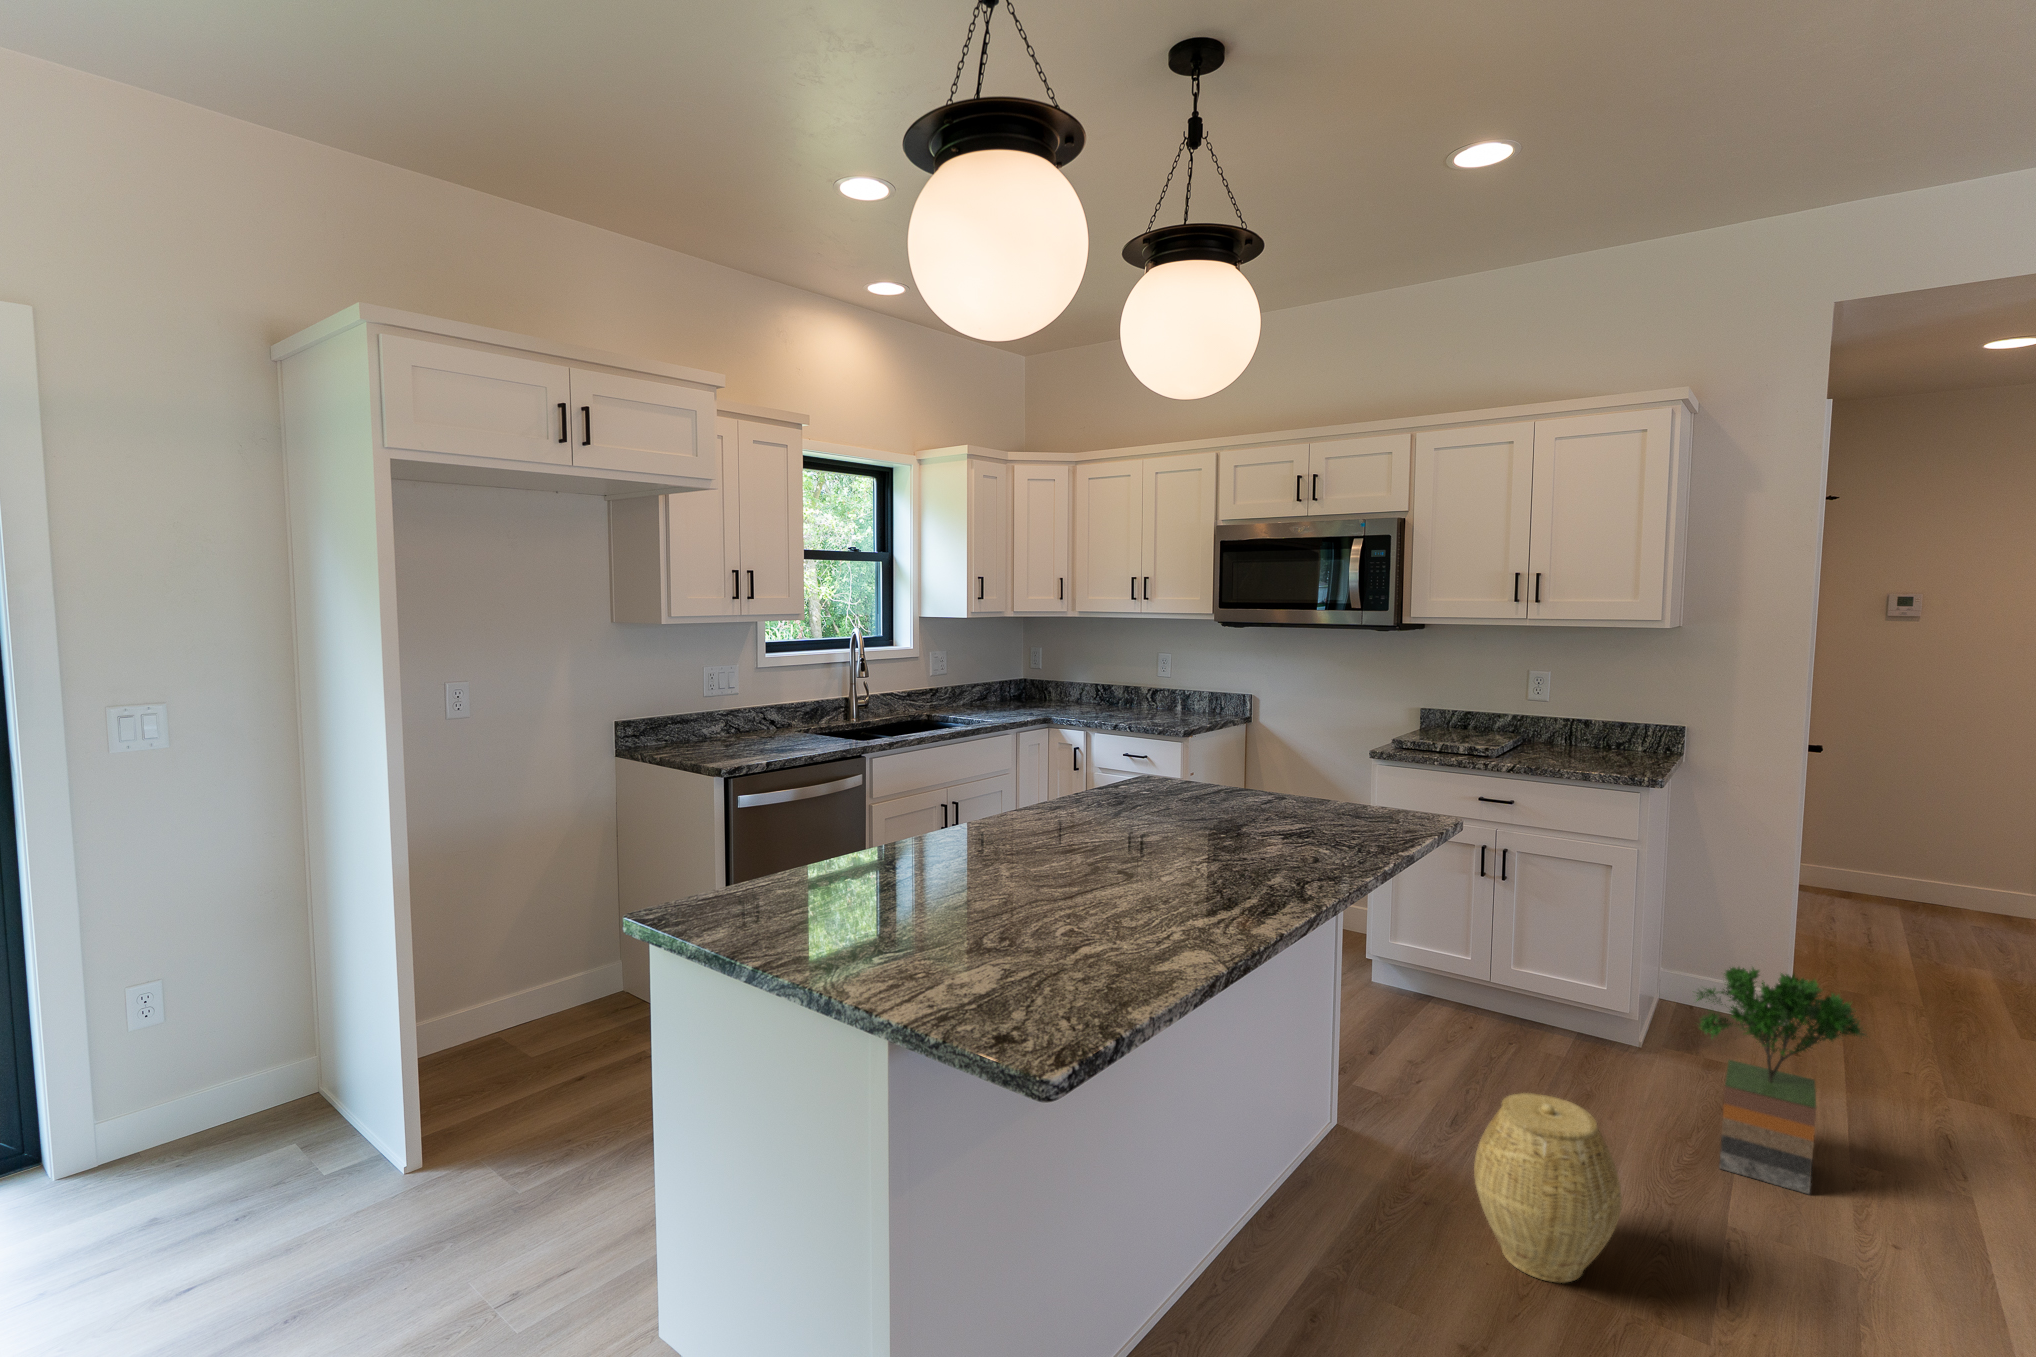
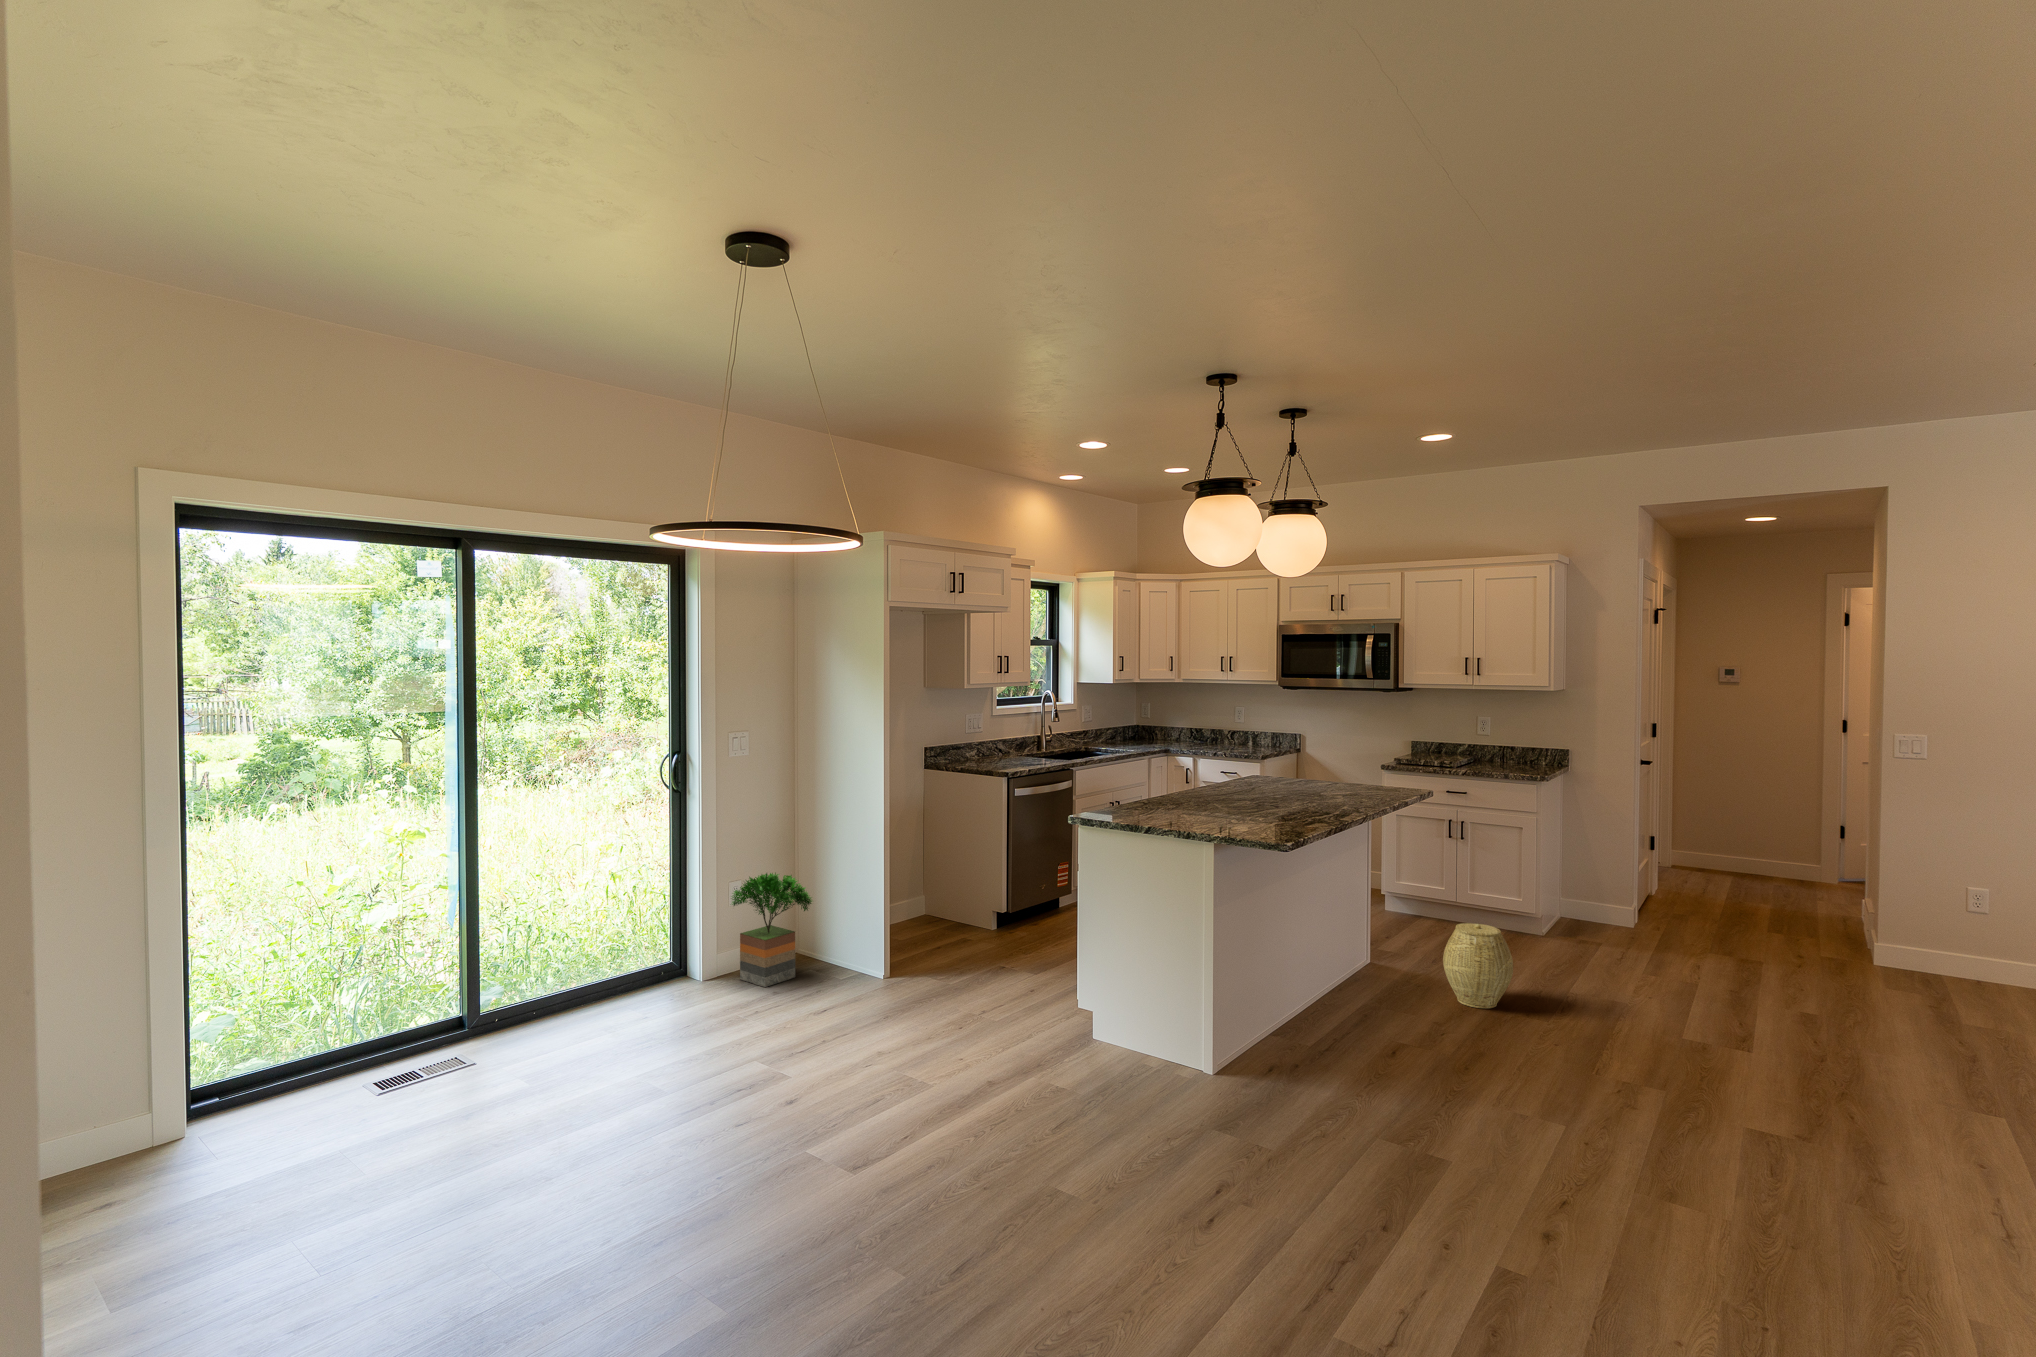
potted tree: present [1696,967,1866,1194] -> present [731,873,812,987]

